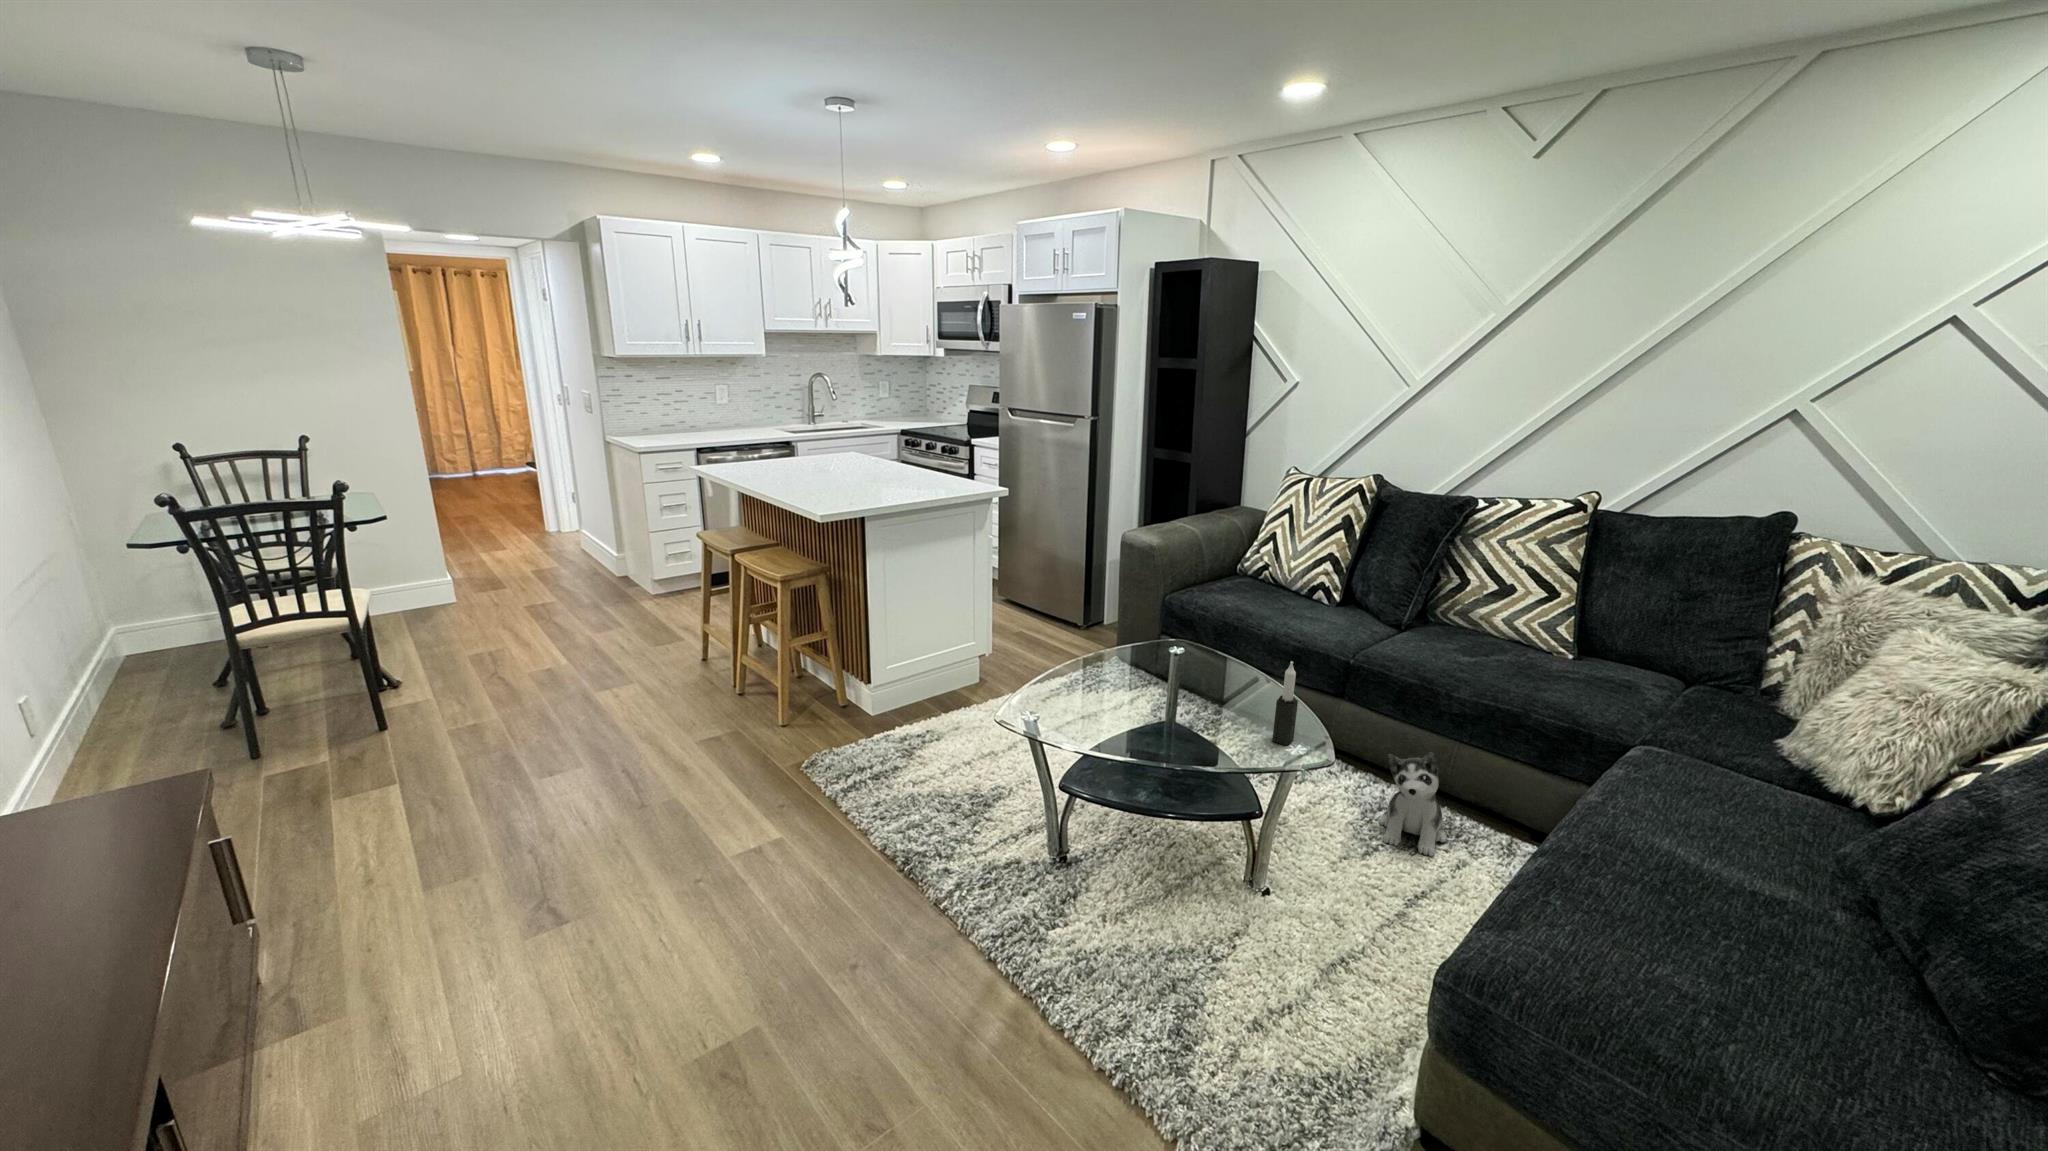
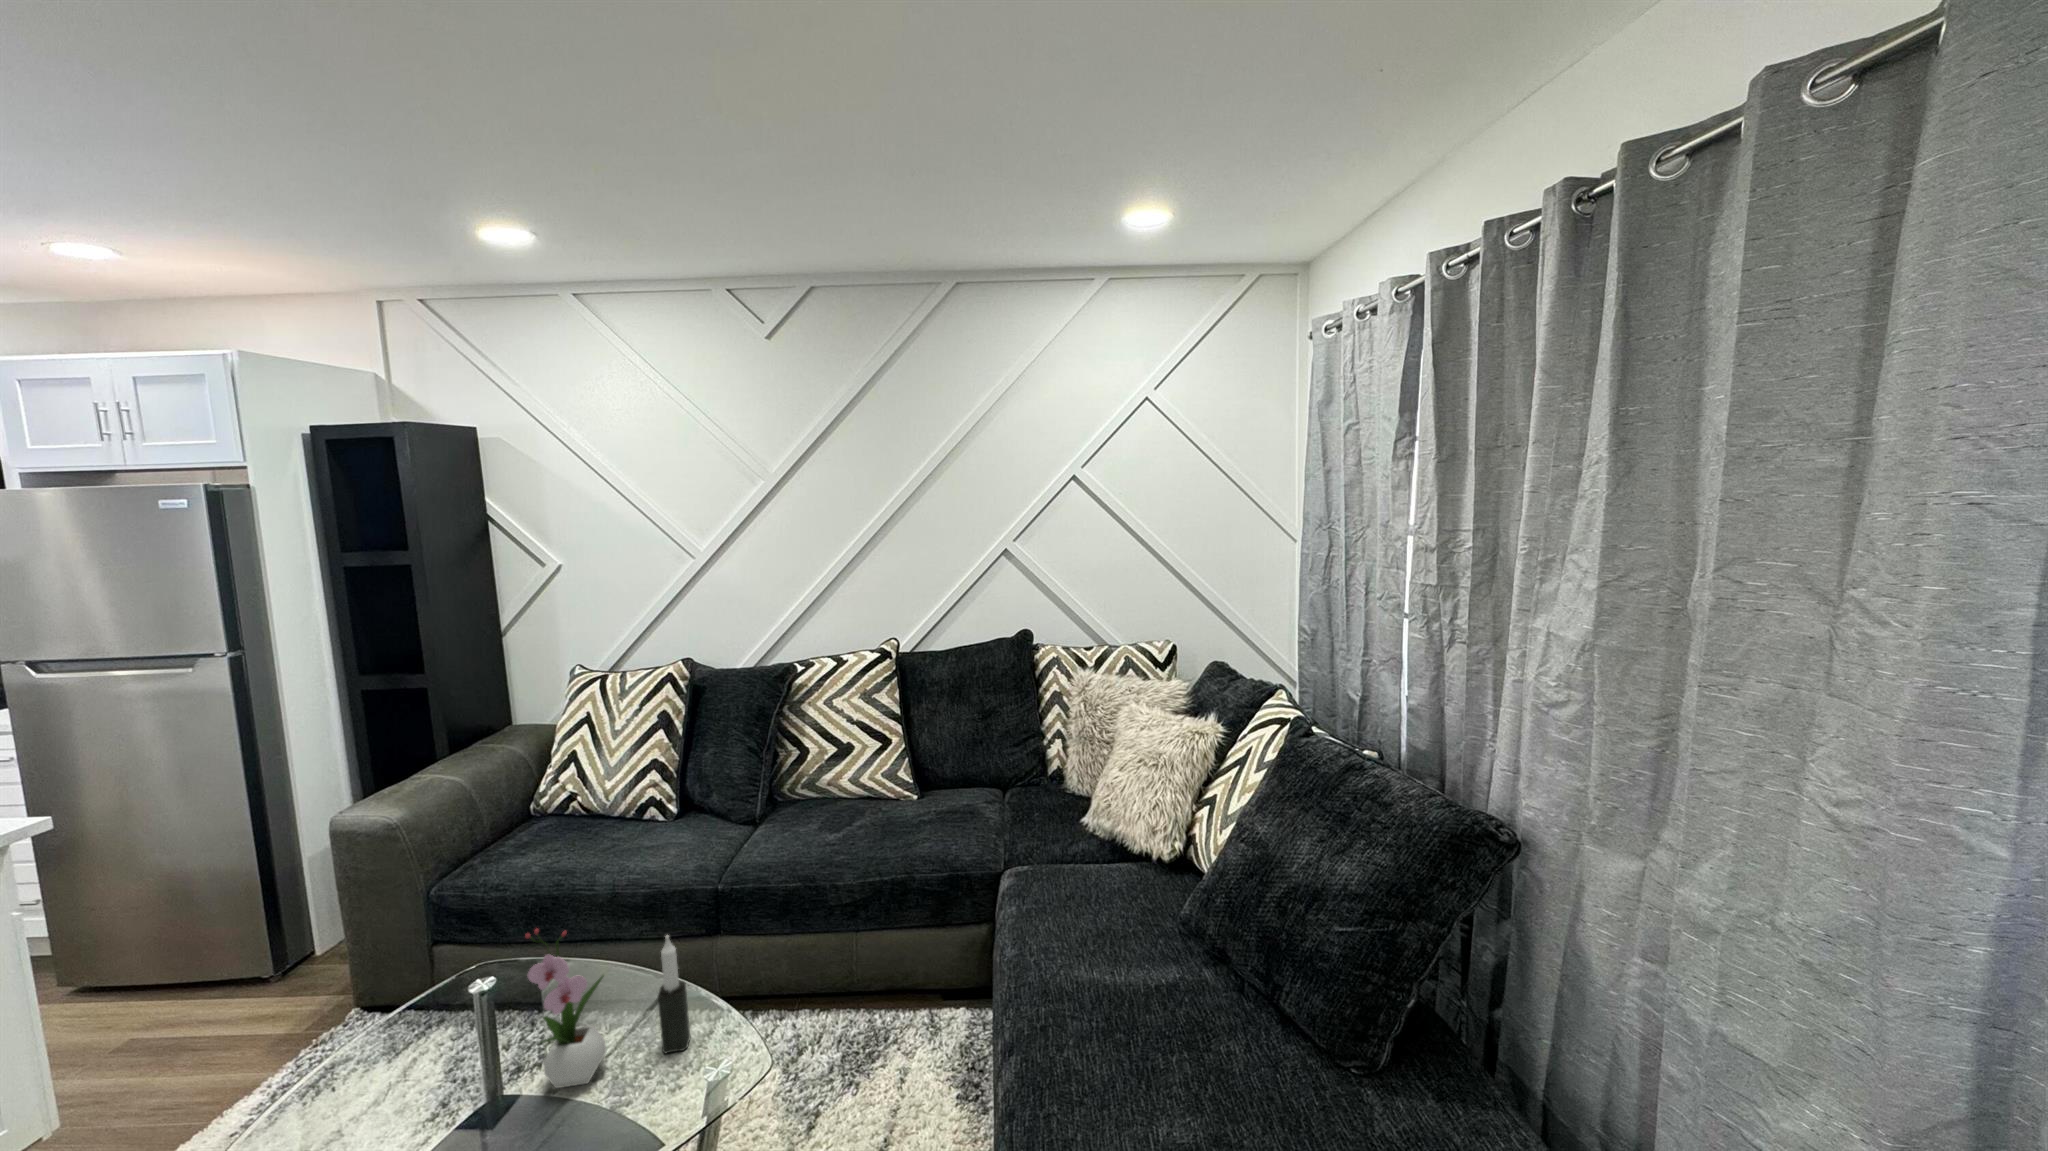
flower arrangement: none [1199,622,1247,736] -> present [525,929,606,1088]
plush toy: present [1379,752,1446,856] -> none [799,964,877,1098]

